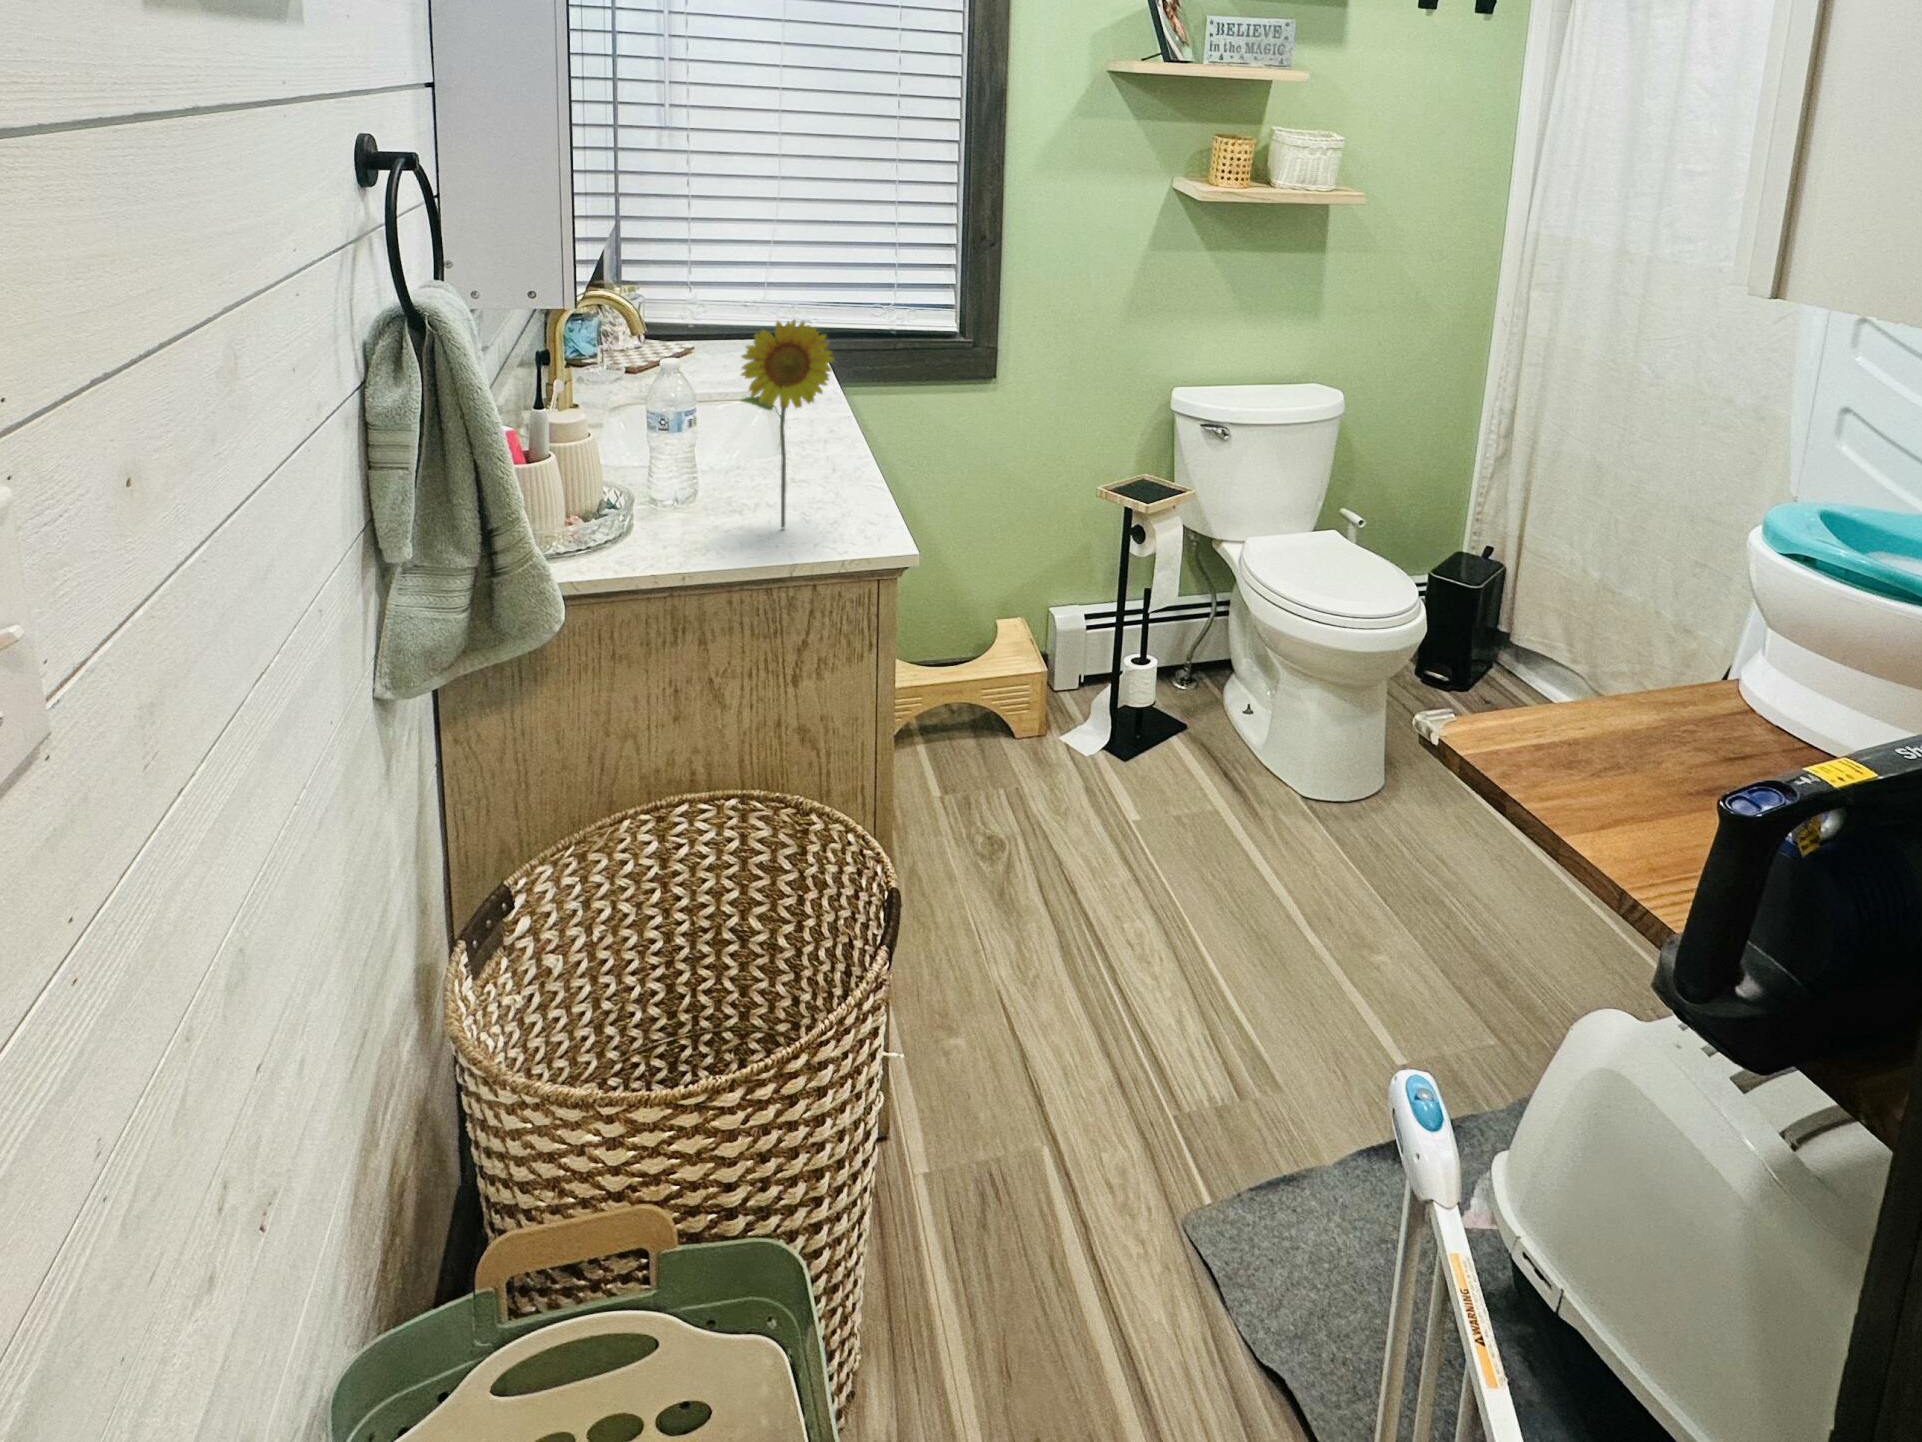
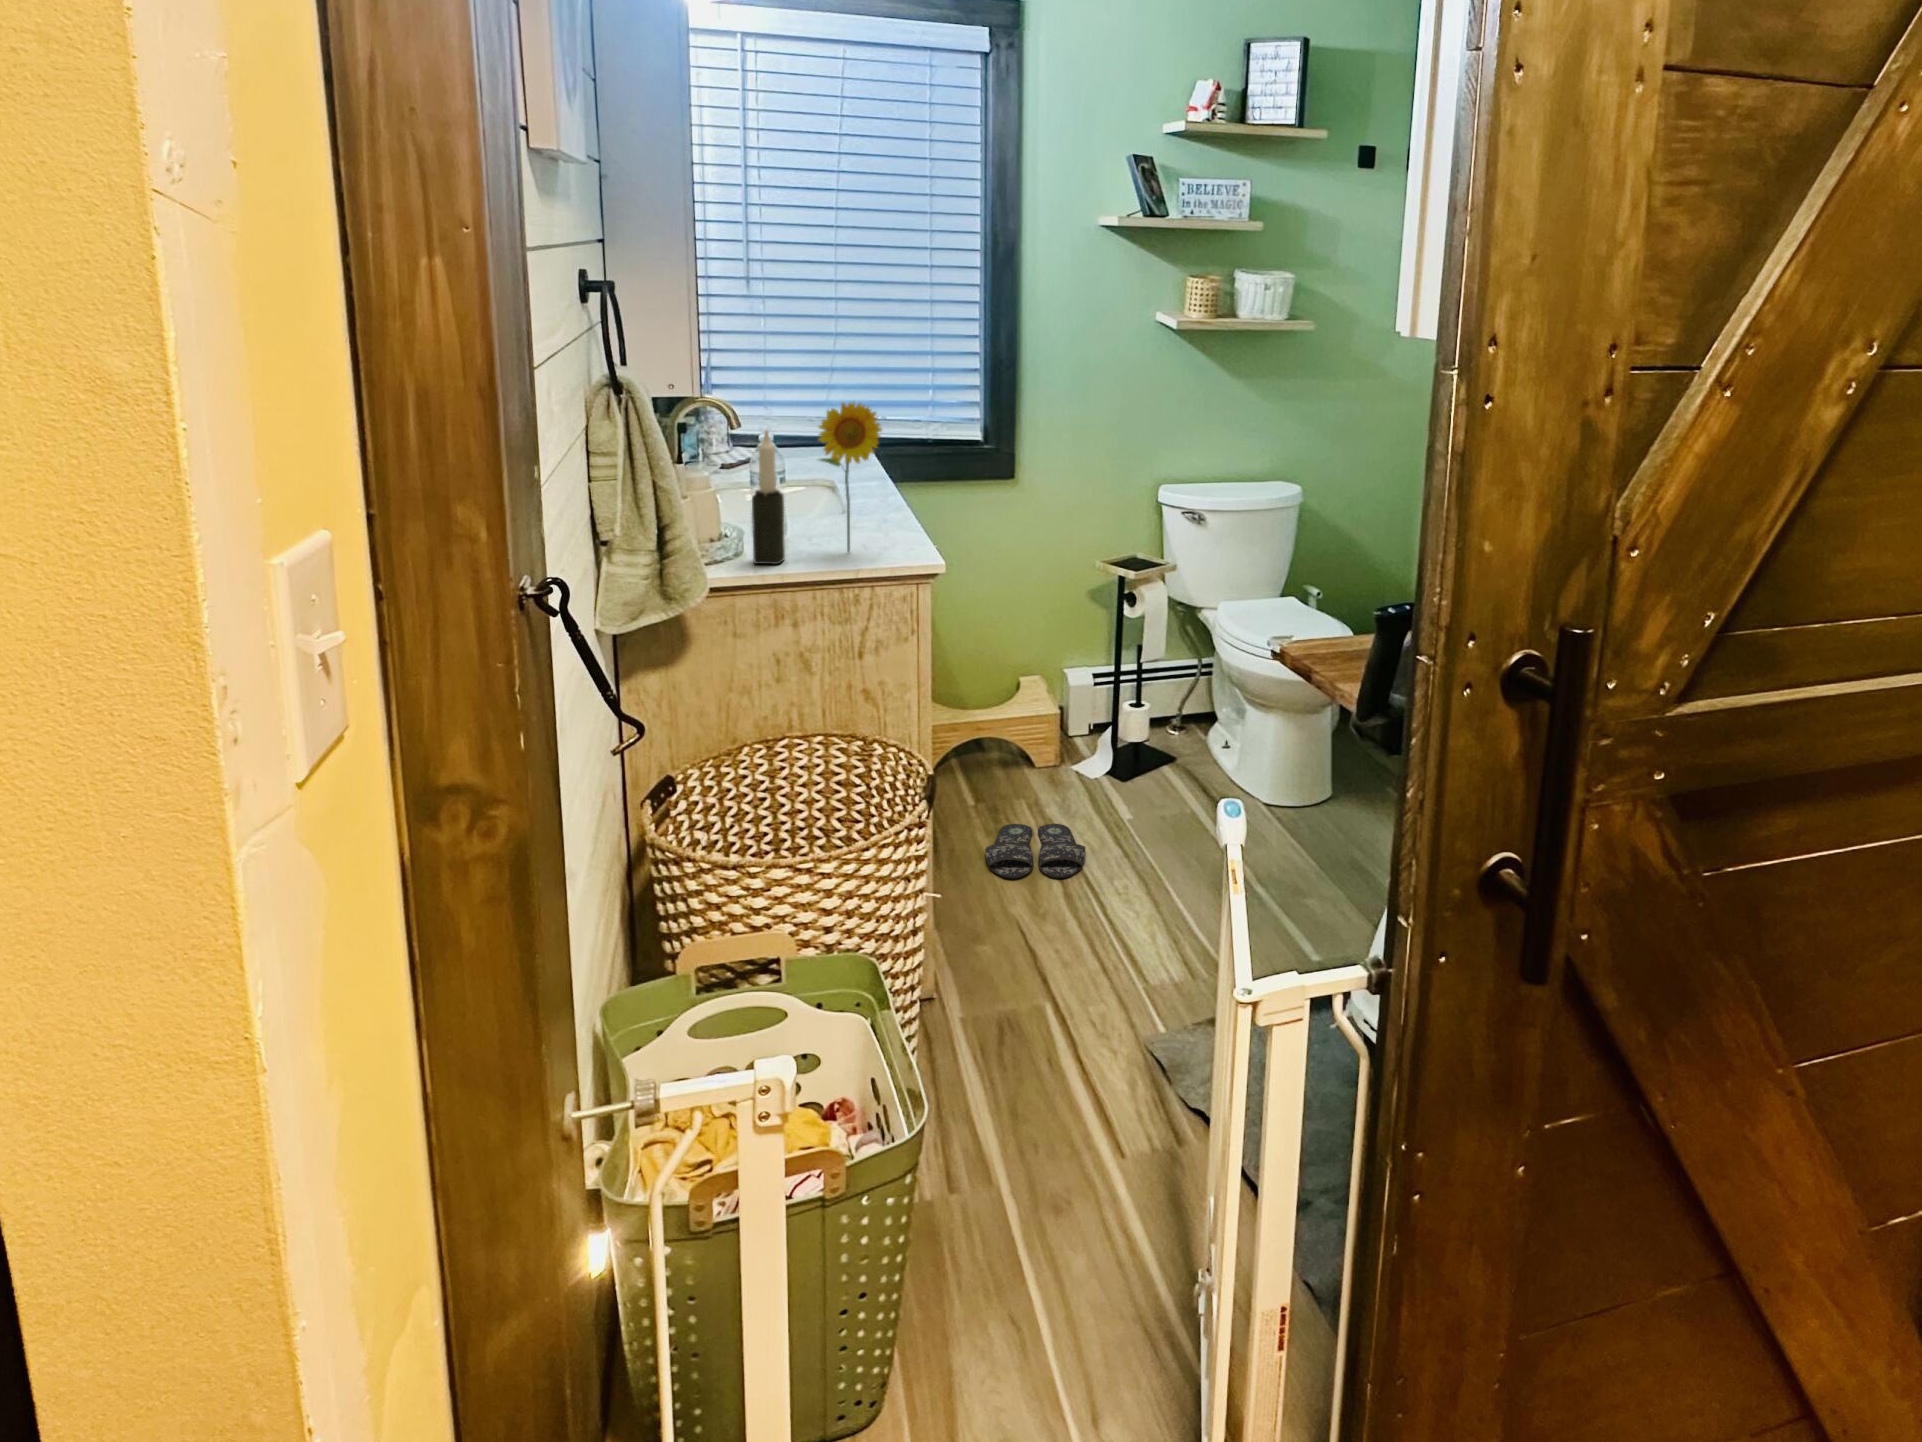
candle: none [642,360,690,554] -> present [752,430,785,564]
slippers: none [957,829,1086,925] -> present [985,824,1086,879]

